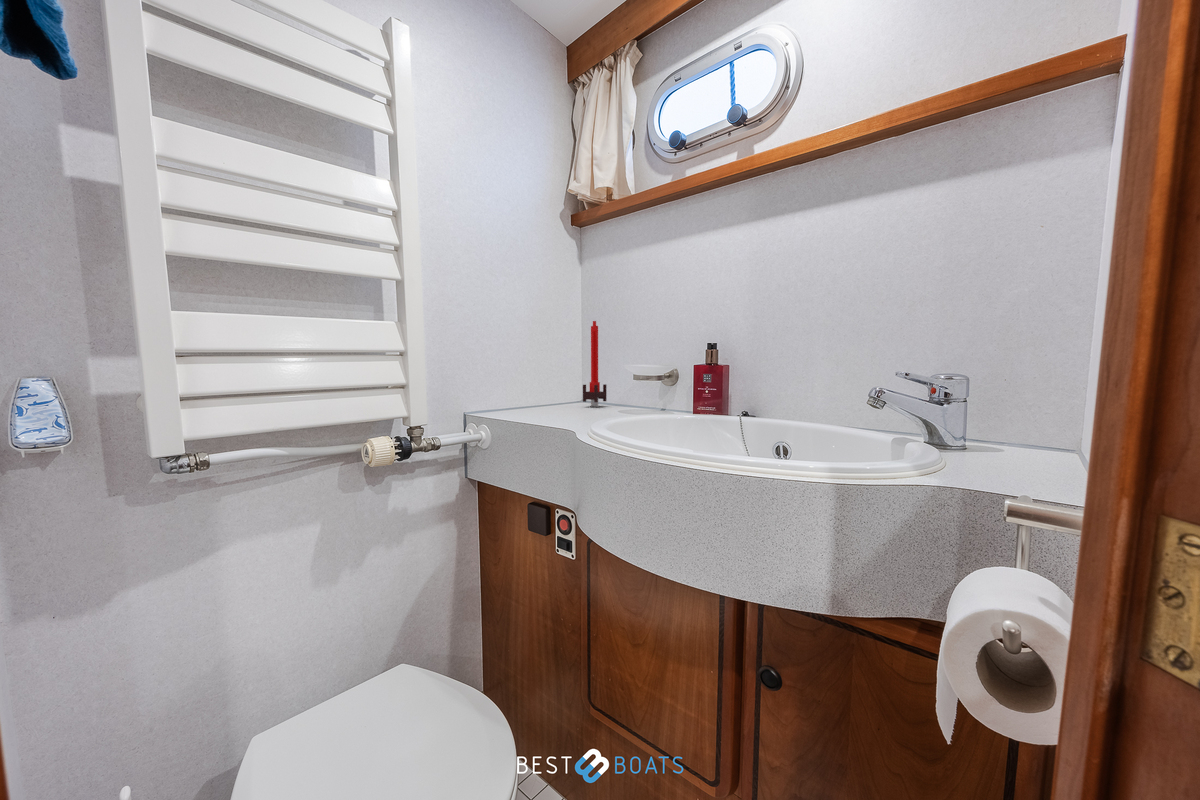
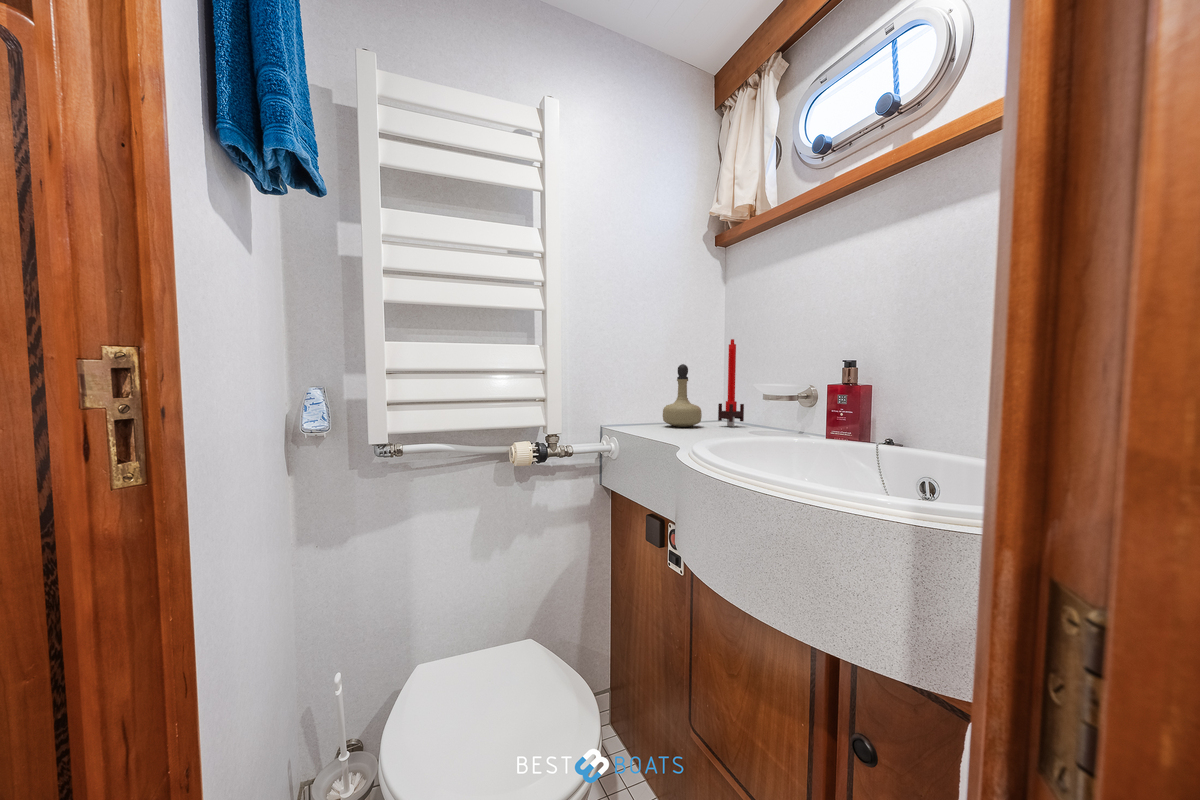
perfume bottle: none [529,345,568,410] -> present [663,364,702,427]

